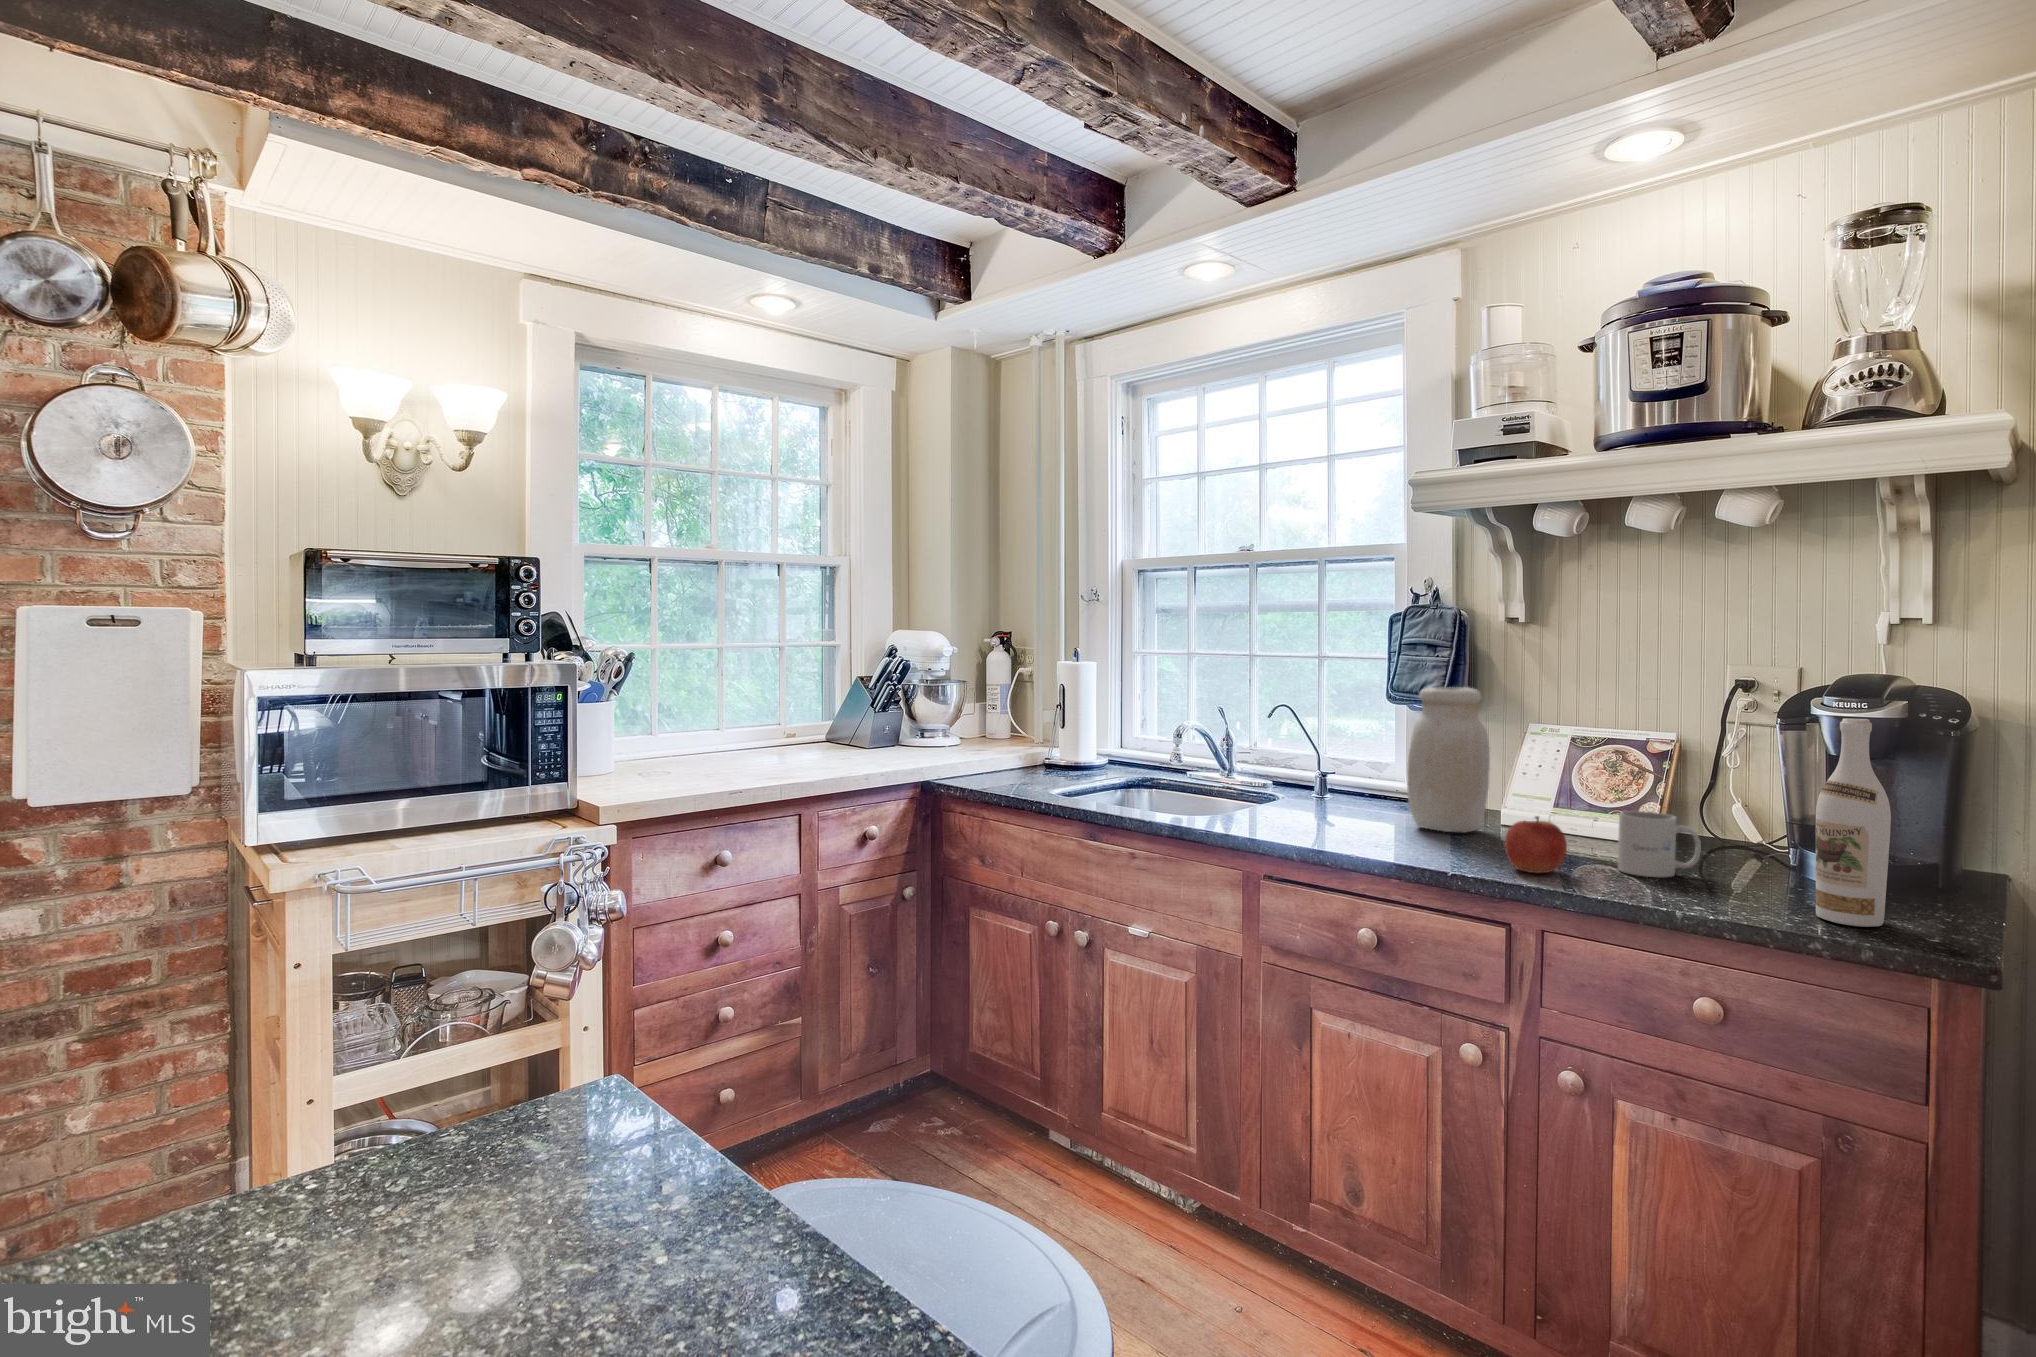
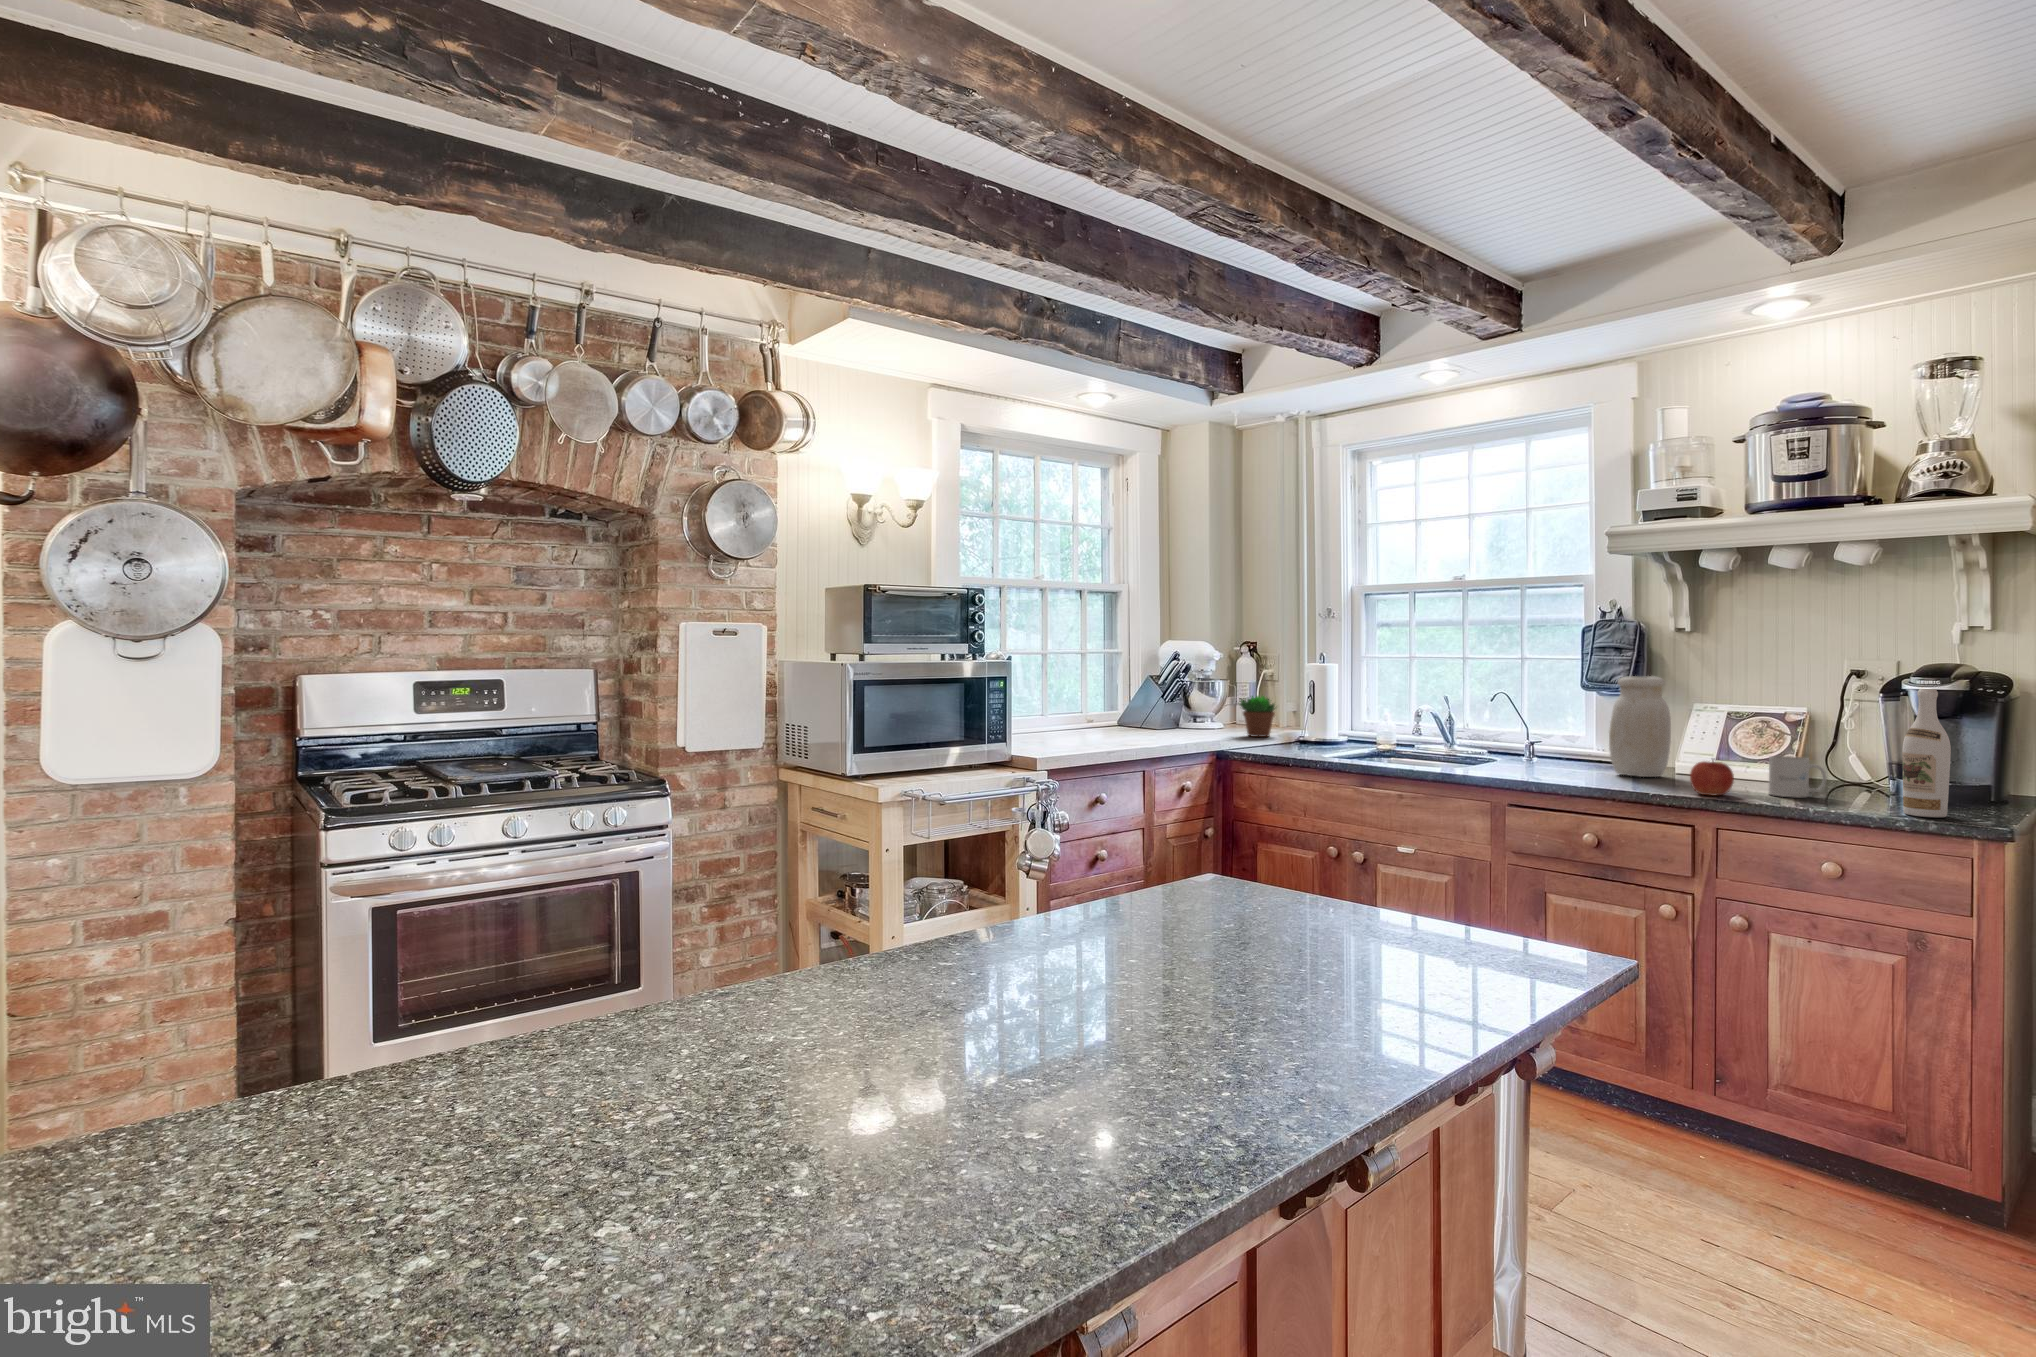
succulent plant: none [974,701,1029,757] -> present [1239,696,1275,737]

